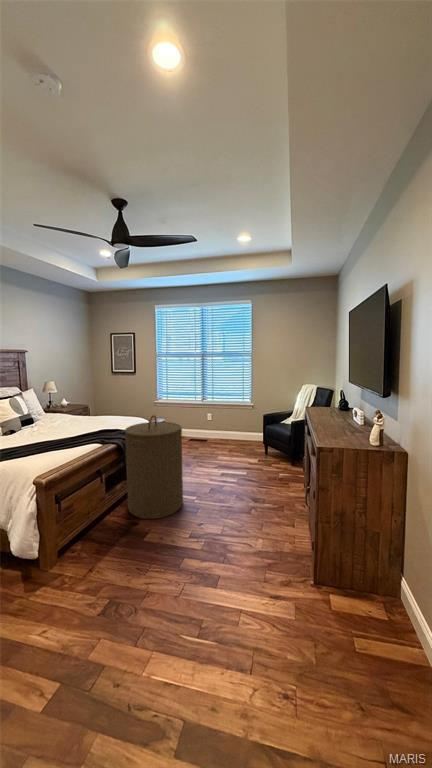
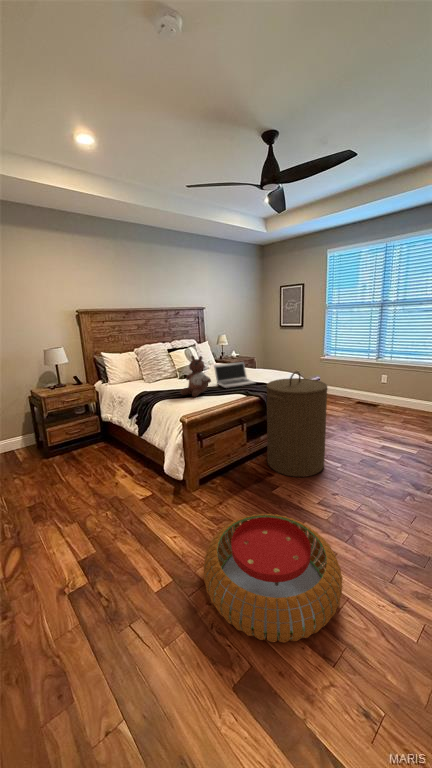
stuffed bear: none [23,406,63,454] -> present [181,356,211,397]
laptop: none [59,410,110,440] -> present [214,362,256,388]
pouf: none [101,555,240,694] -> present [203,514,342,643]

